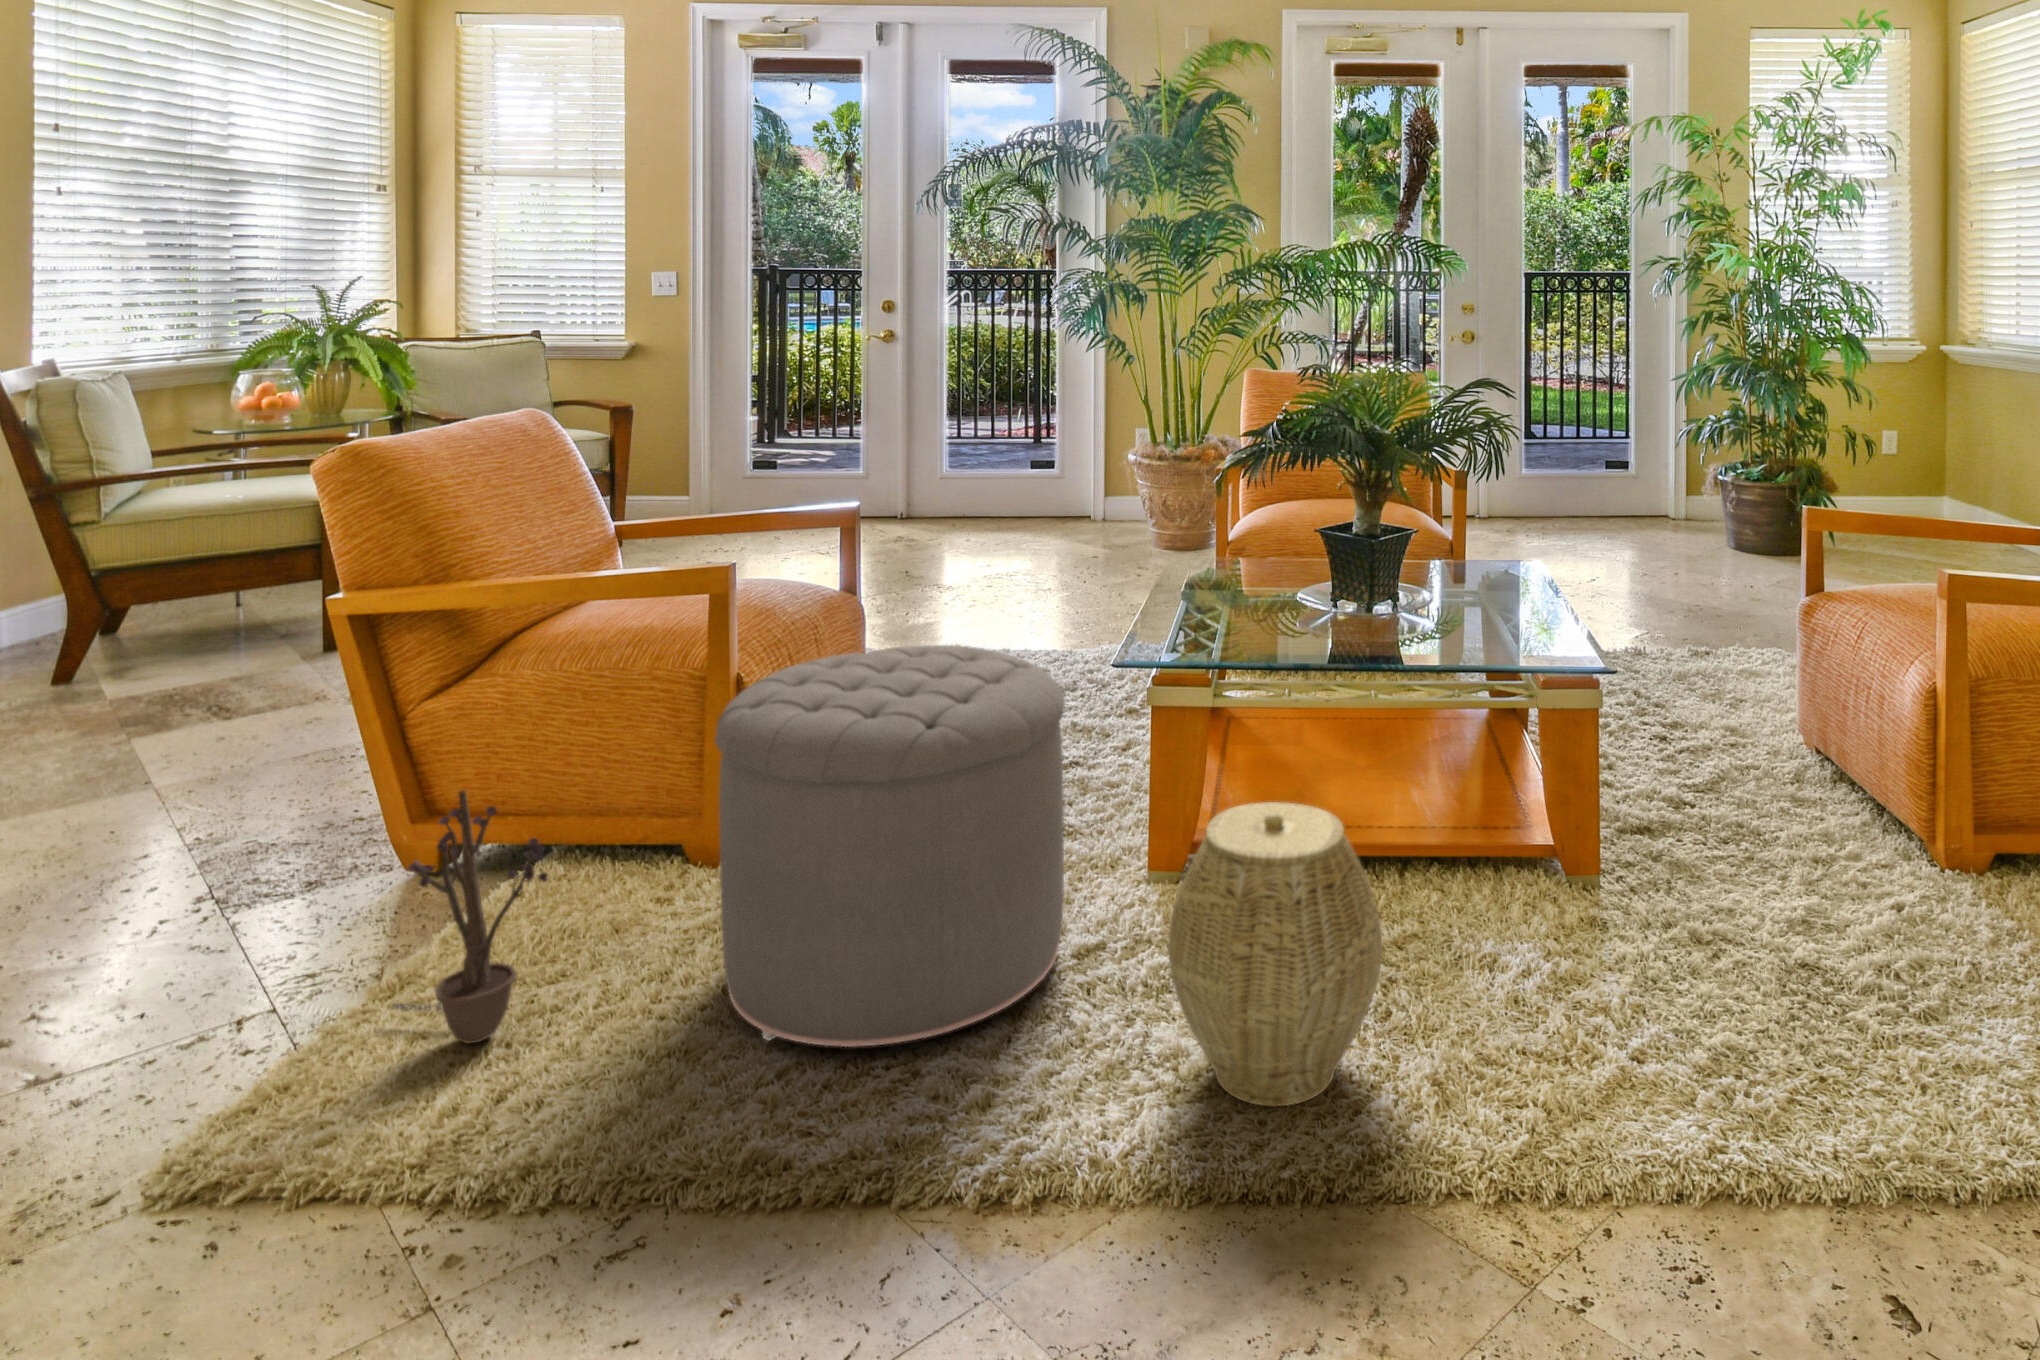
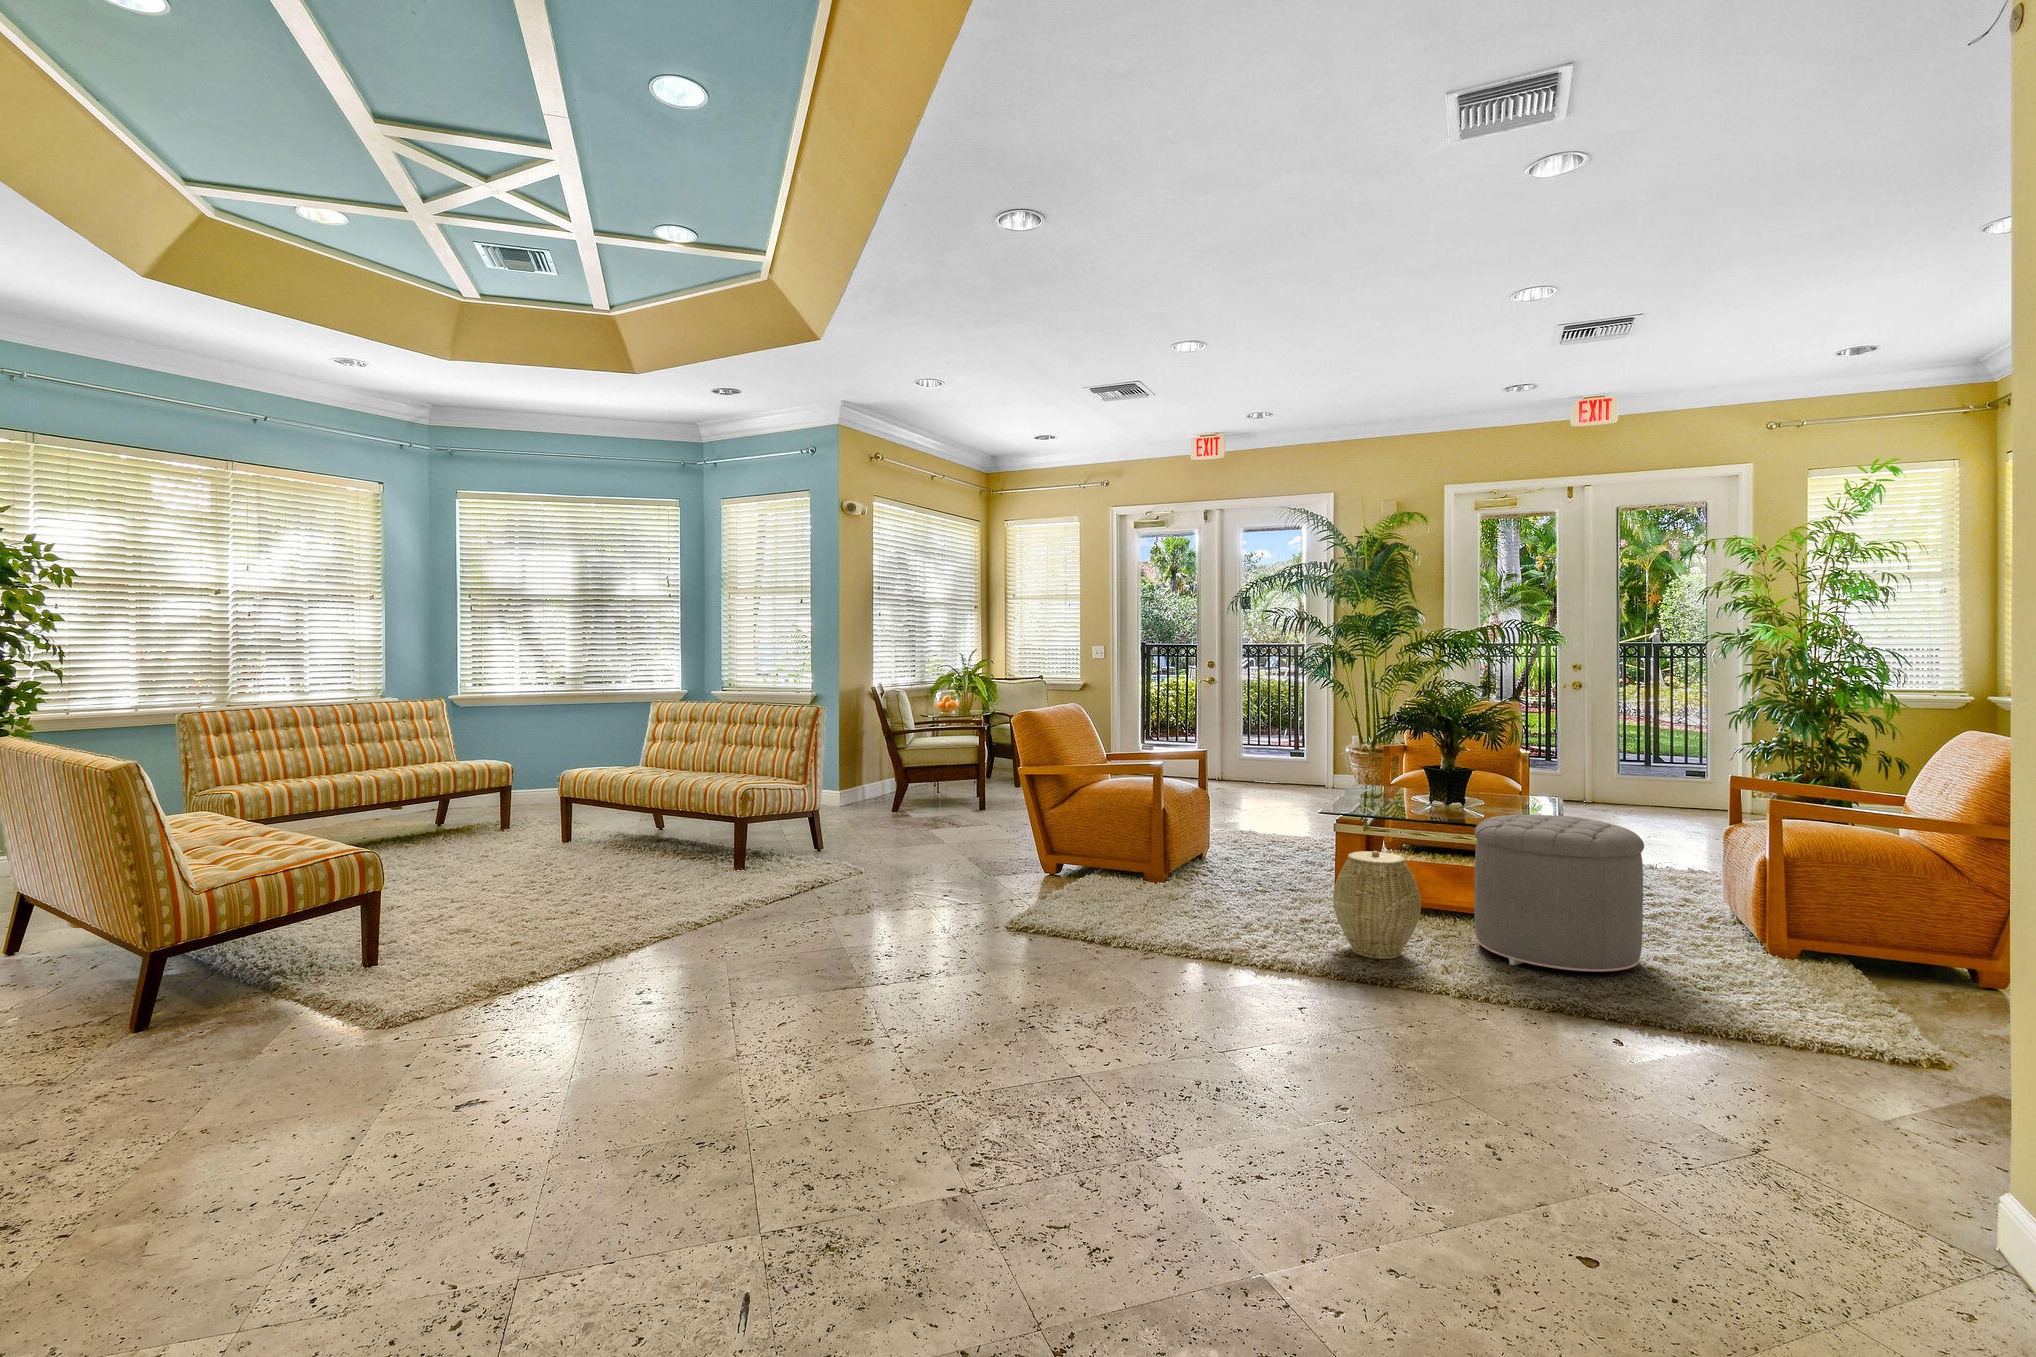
ottoman: present [715,645,1065,1047] -> present [1474,815,1644,972]
decorative plant: present [393,790,548,1043] -> none [1061,822,1113,909]

